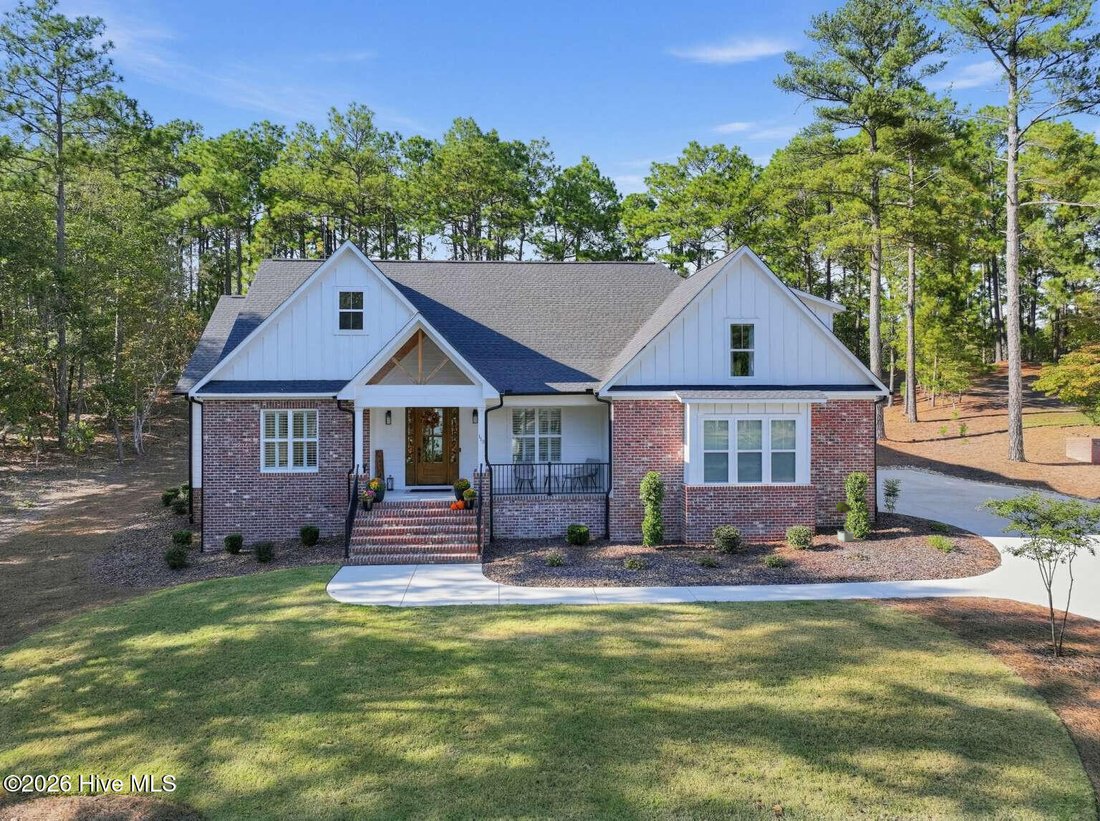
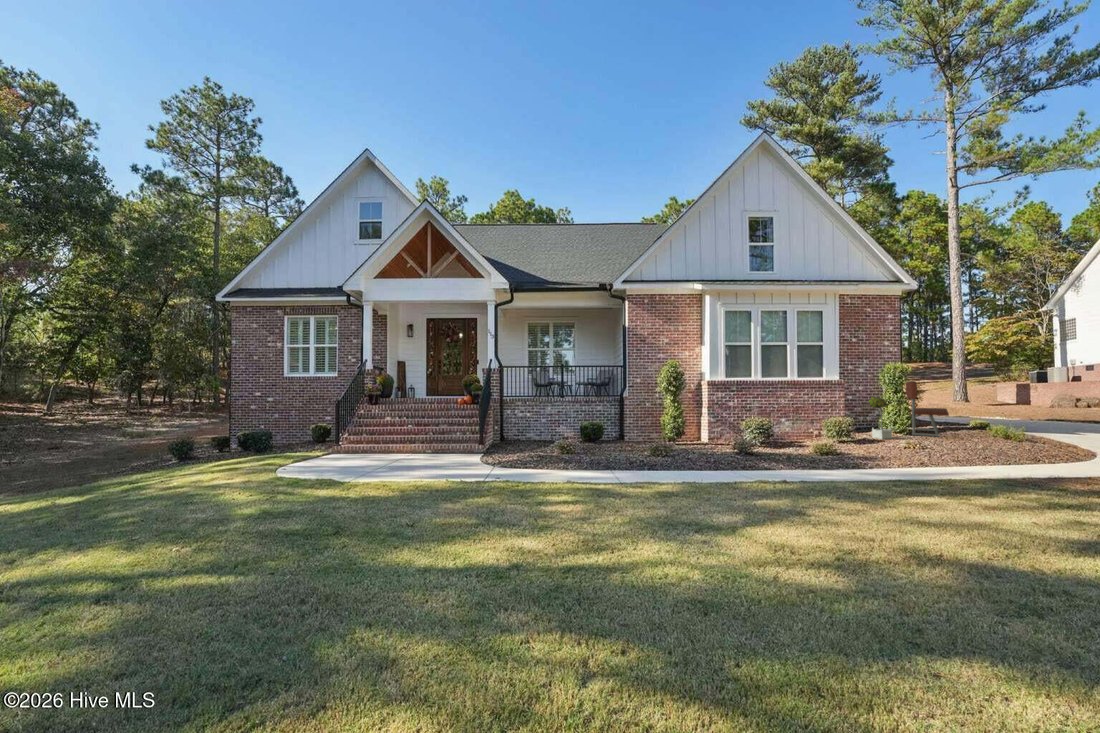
bench: none [874,483,910,539] -> present [906,381,949,437]

